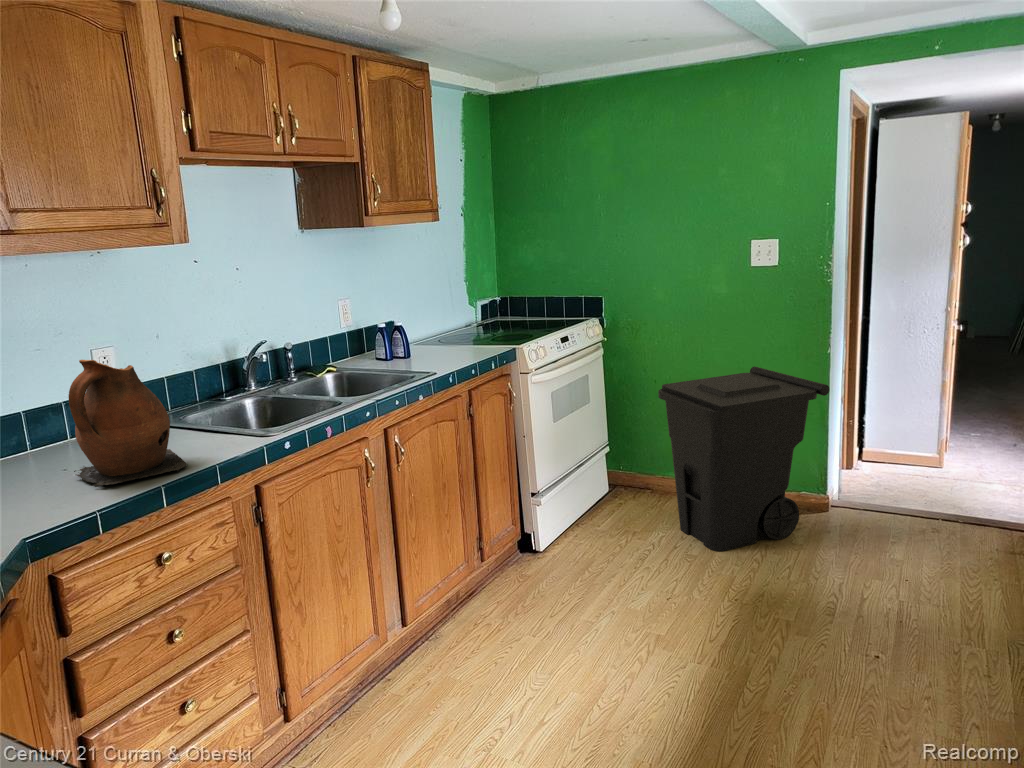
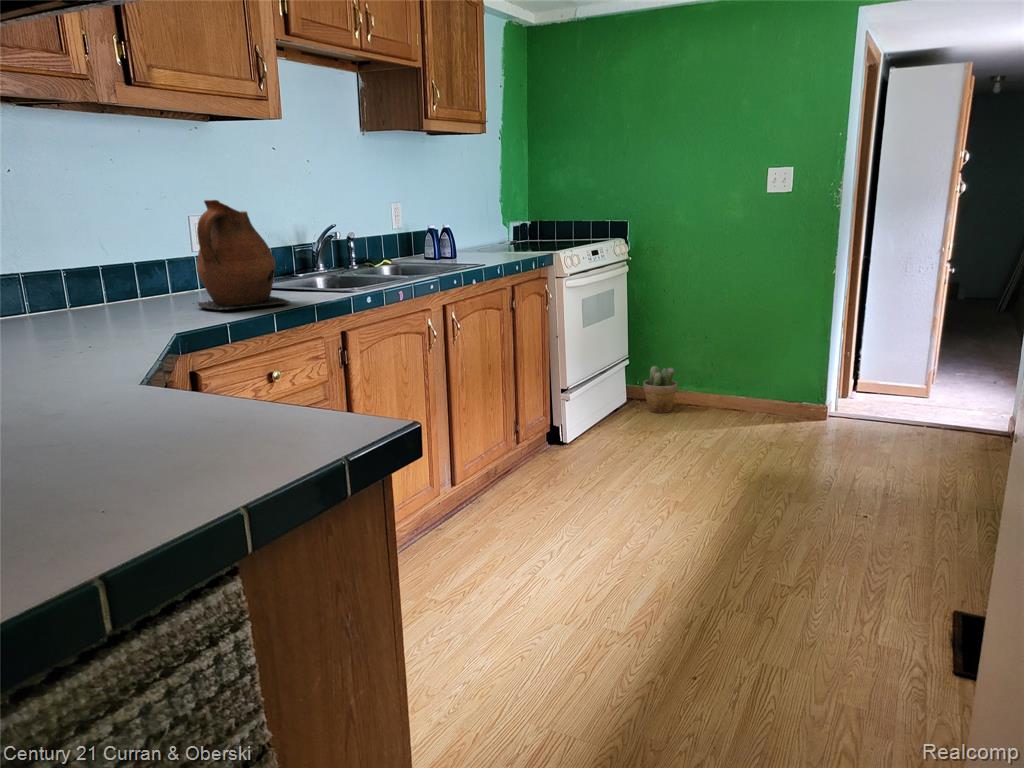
trash can: present [658,366,829,551] -> none [679,285,837,447]
potted plant: none [625,453,663,504] -> present [643,366,677,413]

